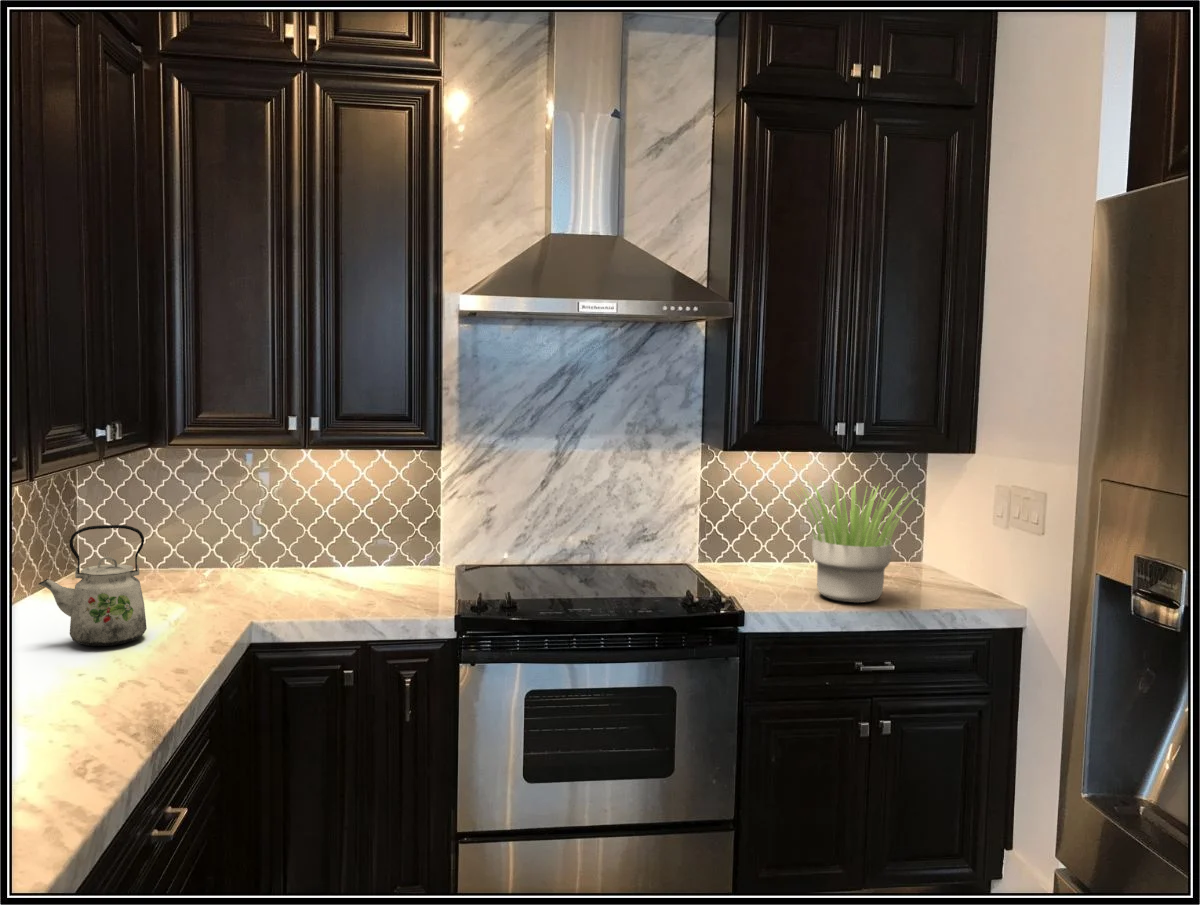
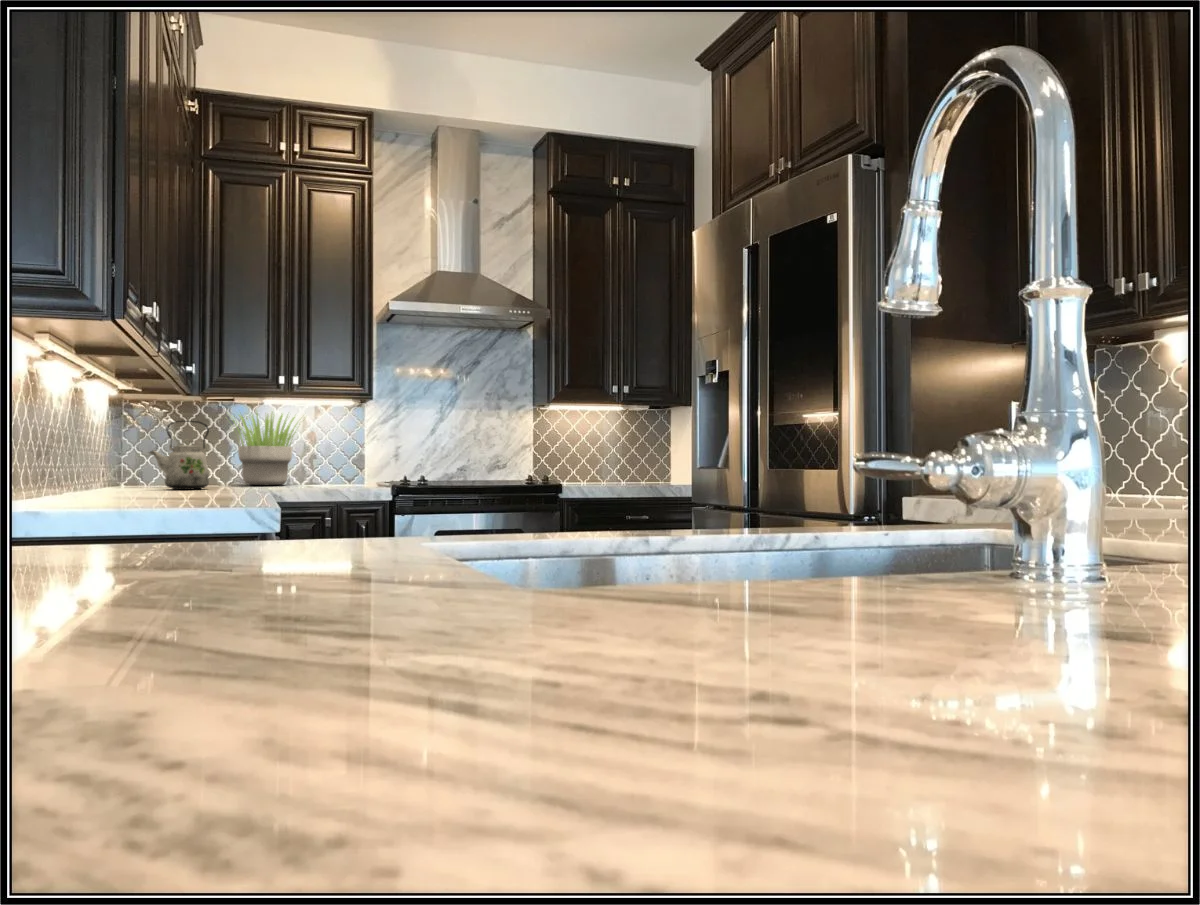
potted plant: present [799,483,910,603] -> present [234,413,297,485]

